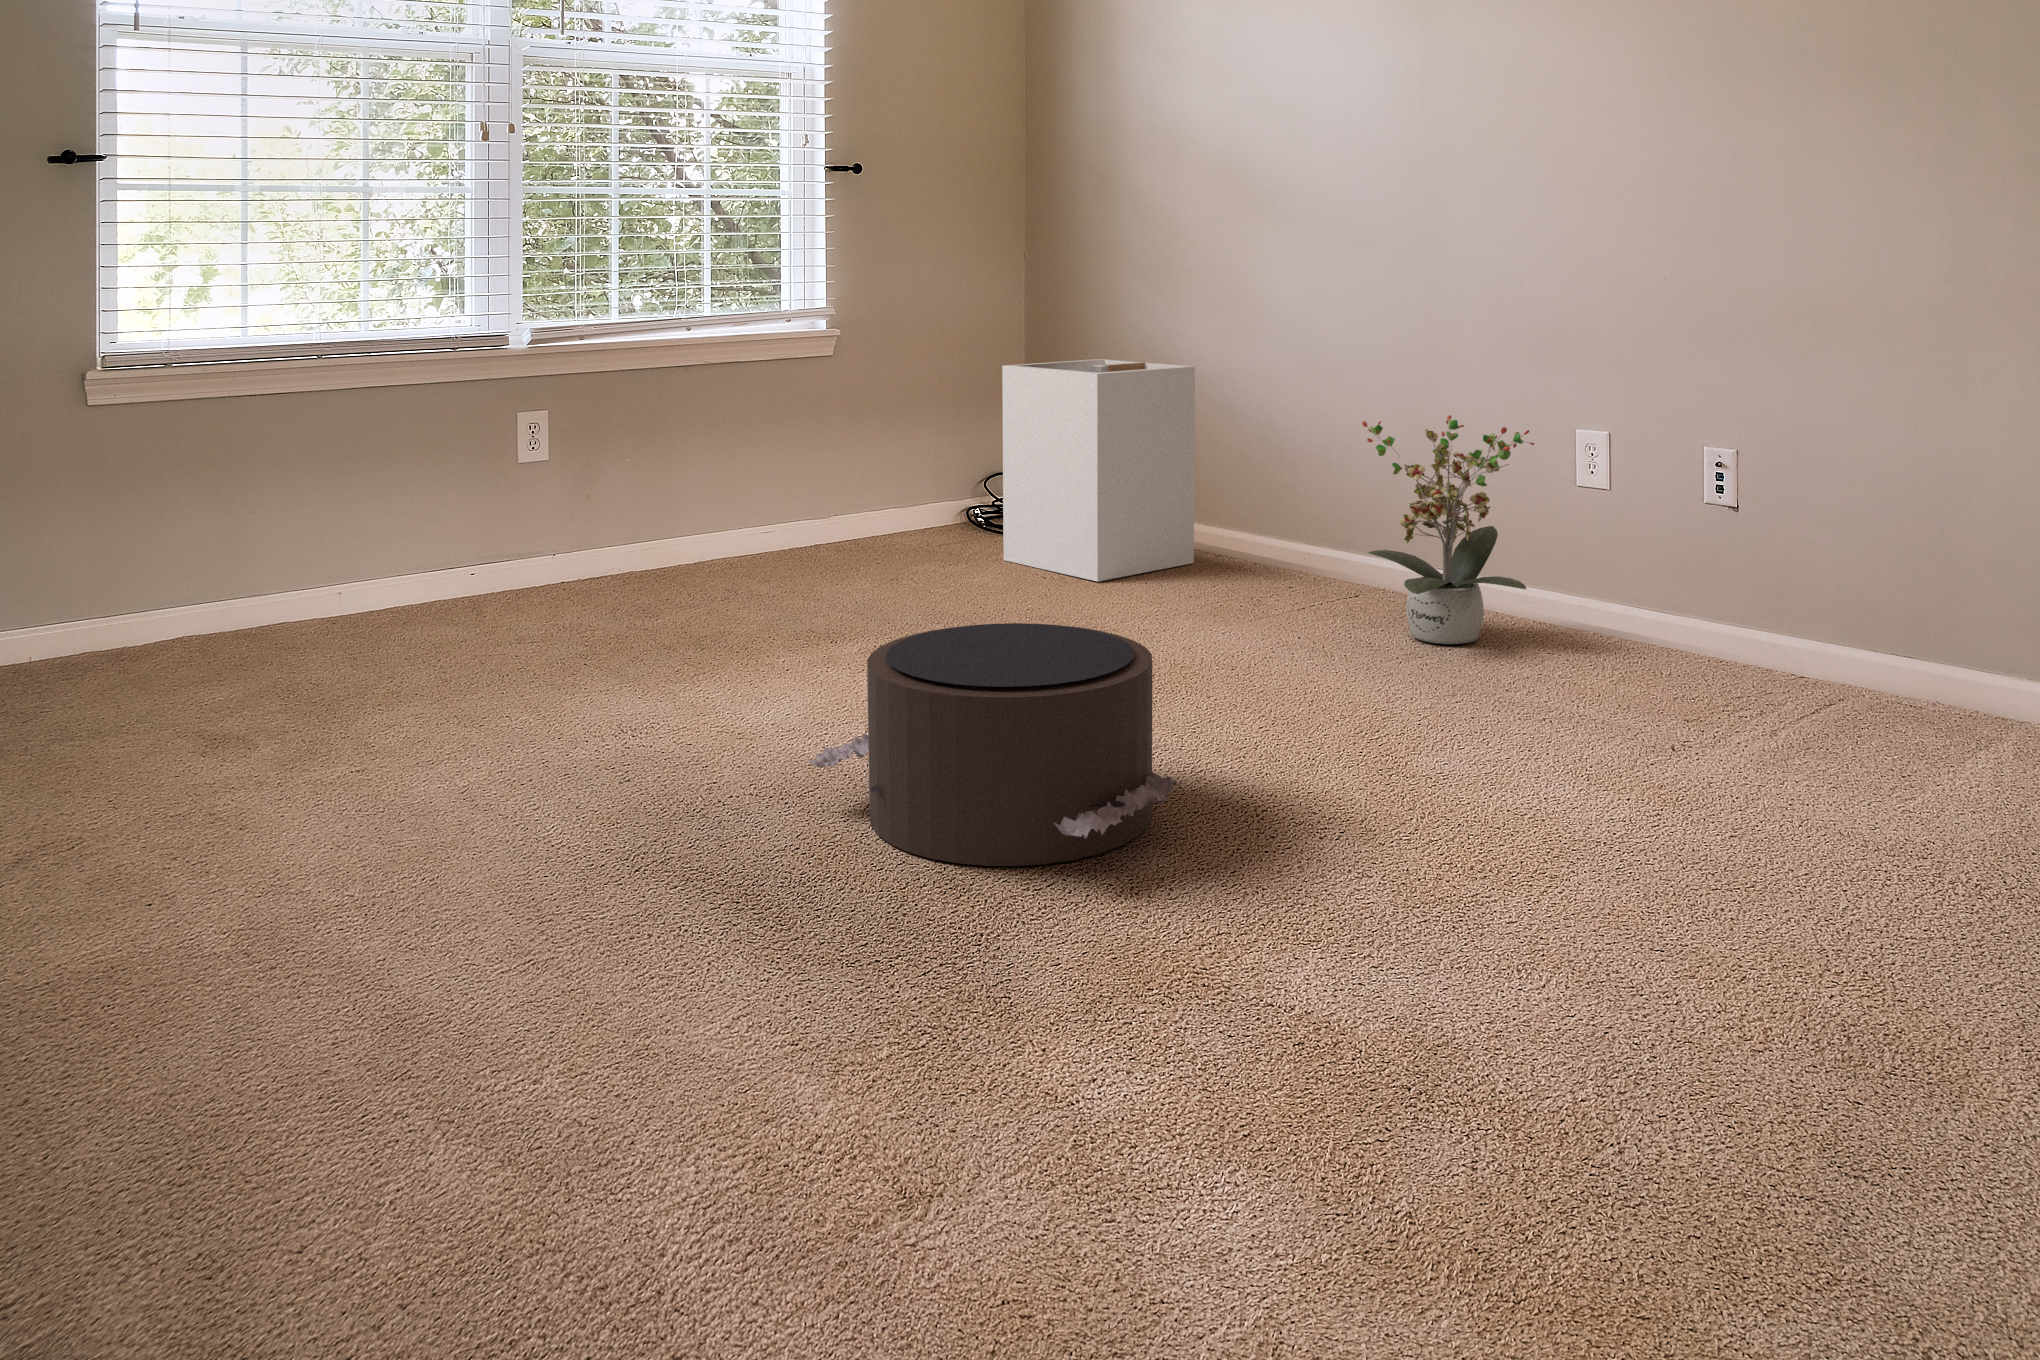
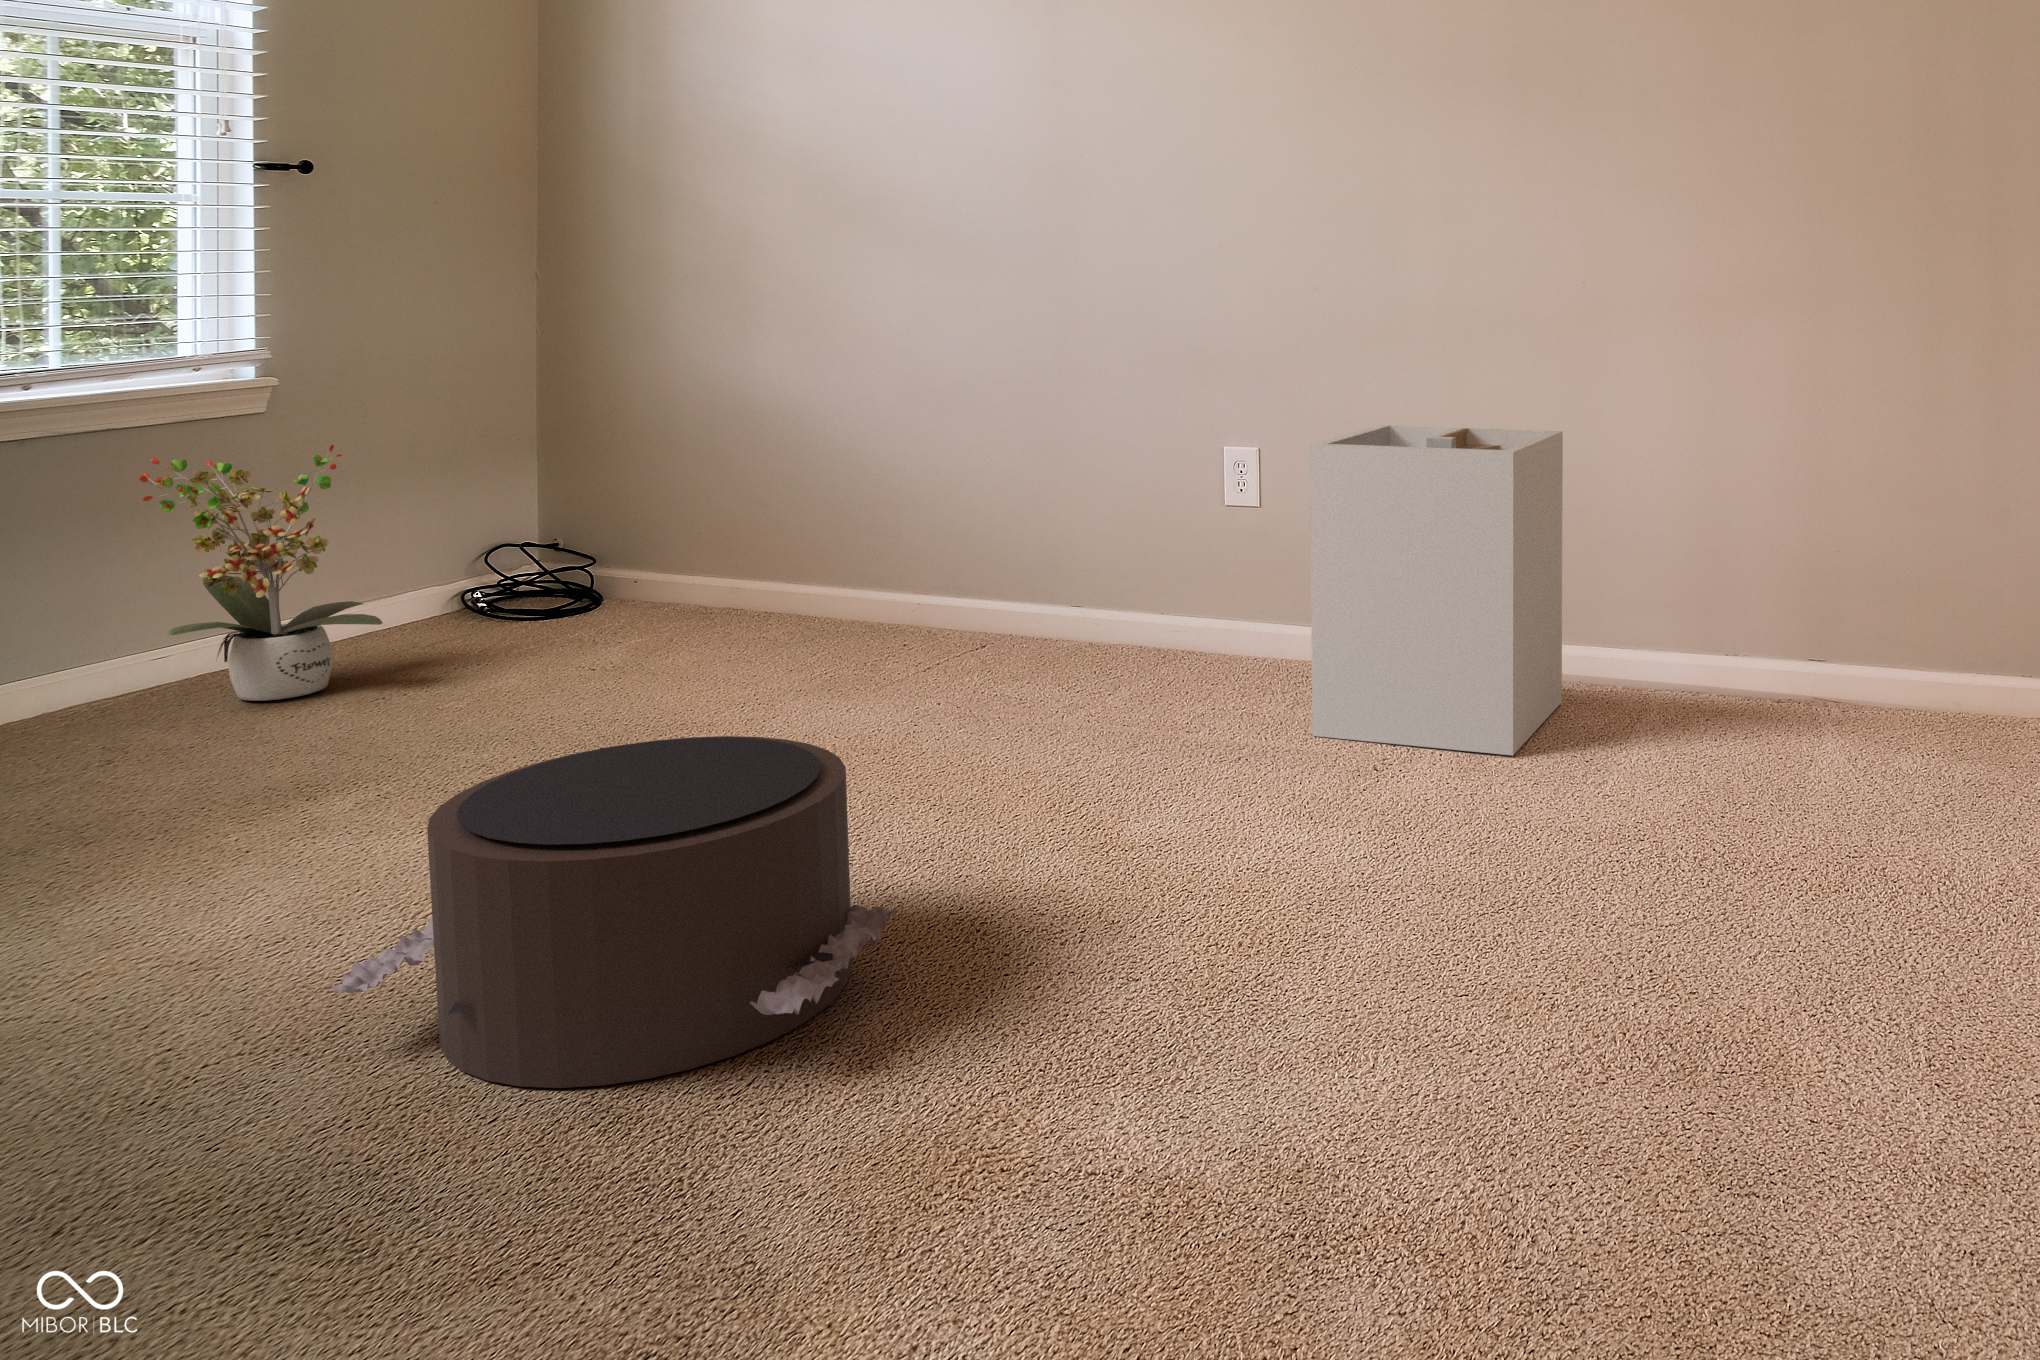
laundry hamper: present [1002,359,1195,582] -> present [1310,425,1563,755]
potted plant: present [1362,415,1534,644] -> present [139,444,382,701]

